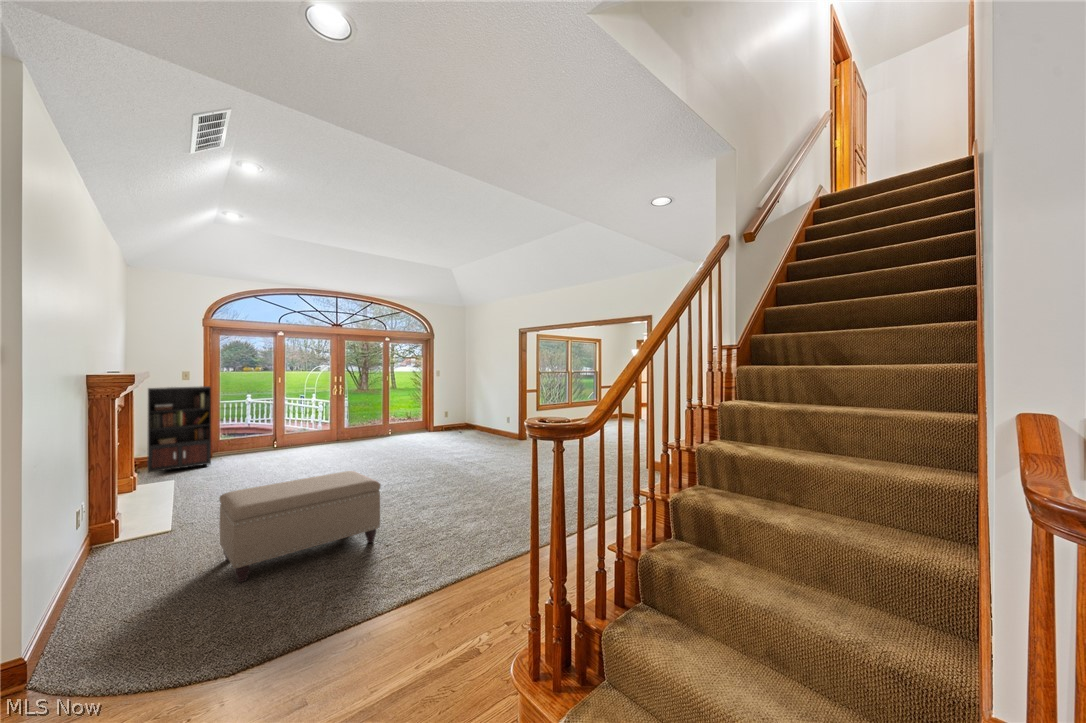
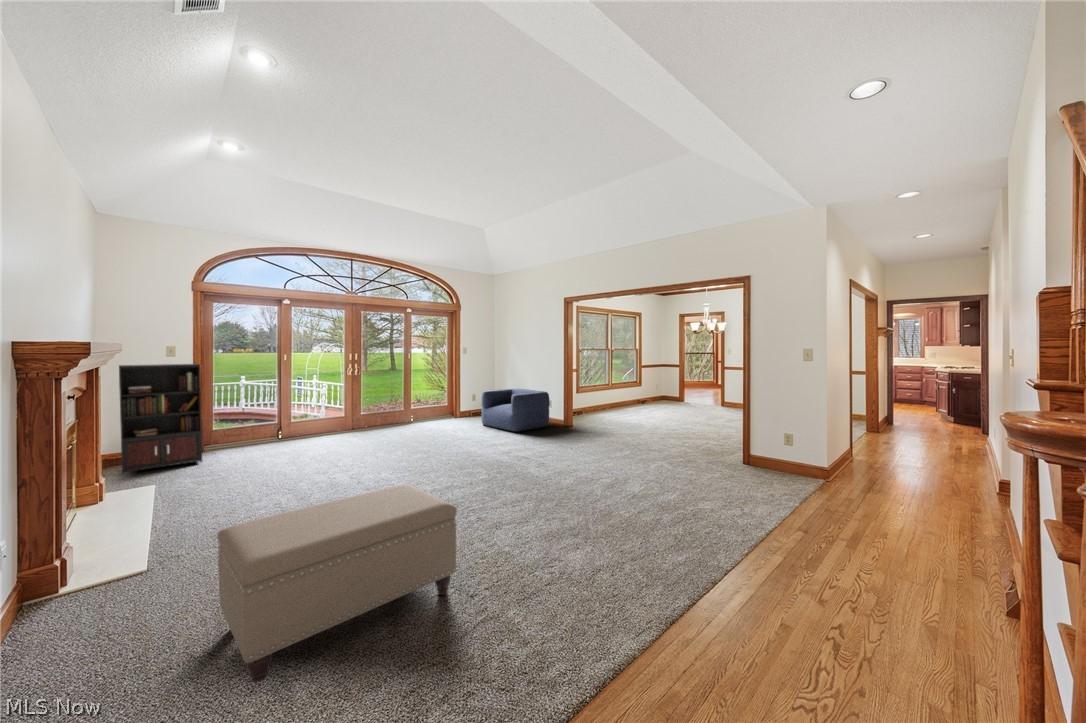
armchair: none [450,405,507,441] -> present [482,389,550,432]

